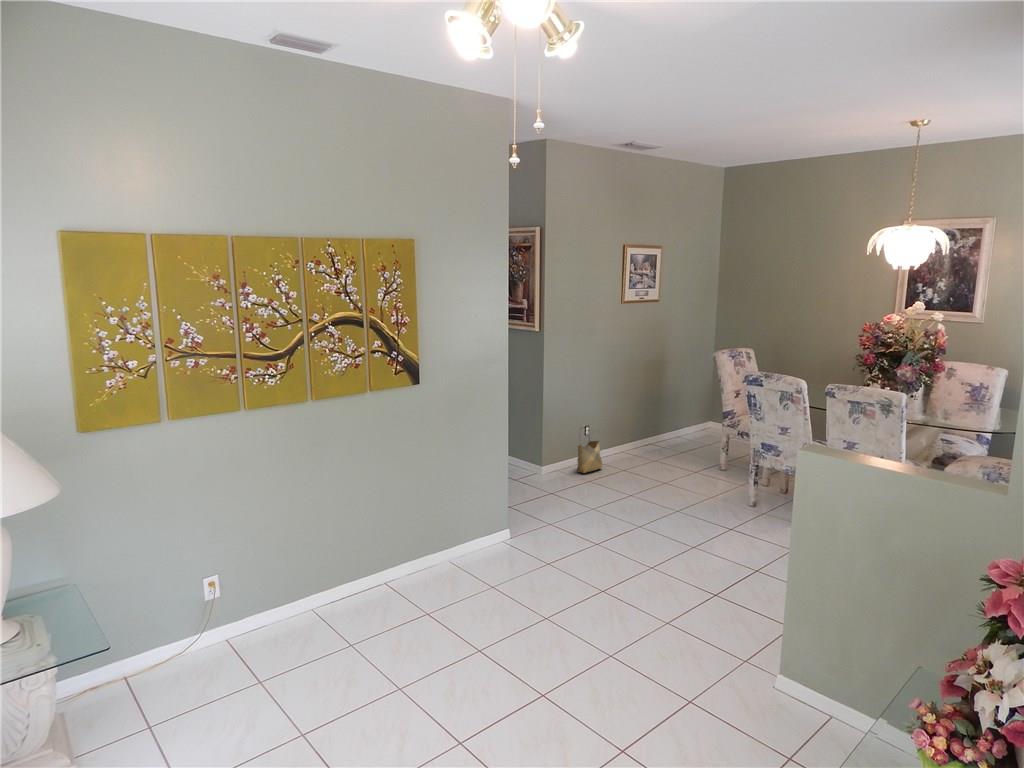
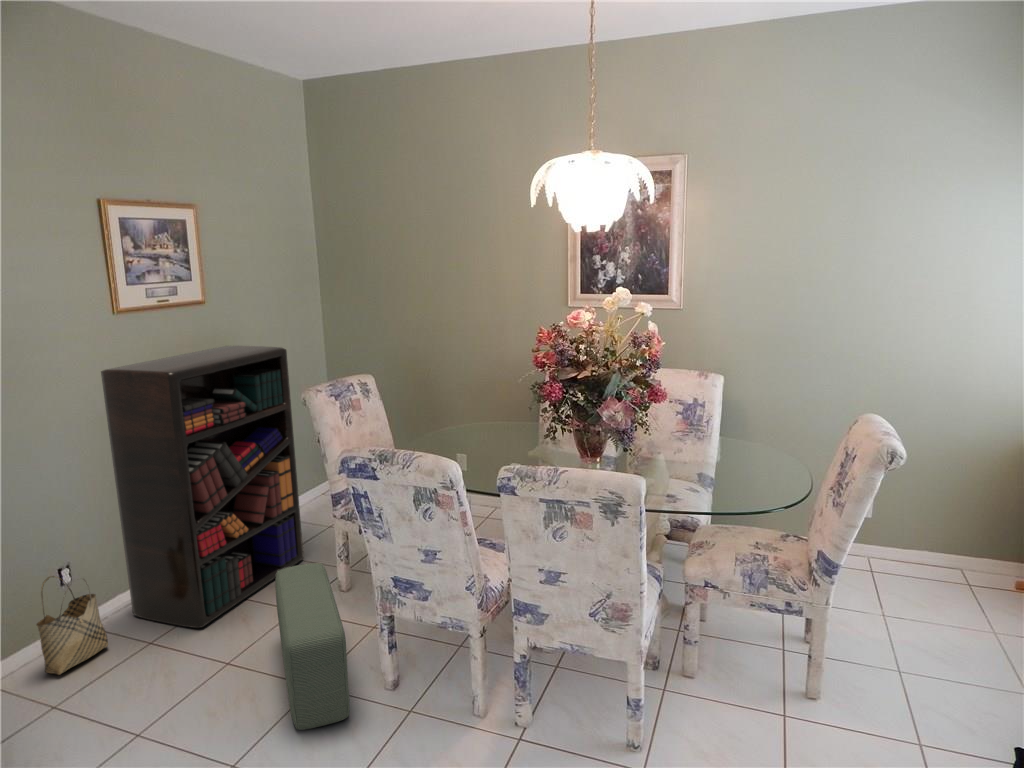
bookshelf: none [610,326,704,470] -> present [101,346,304,628]
pouf: none [689,443,731,513] -> present [275,563,349,730]

